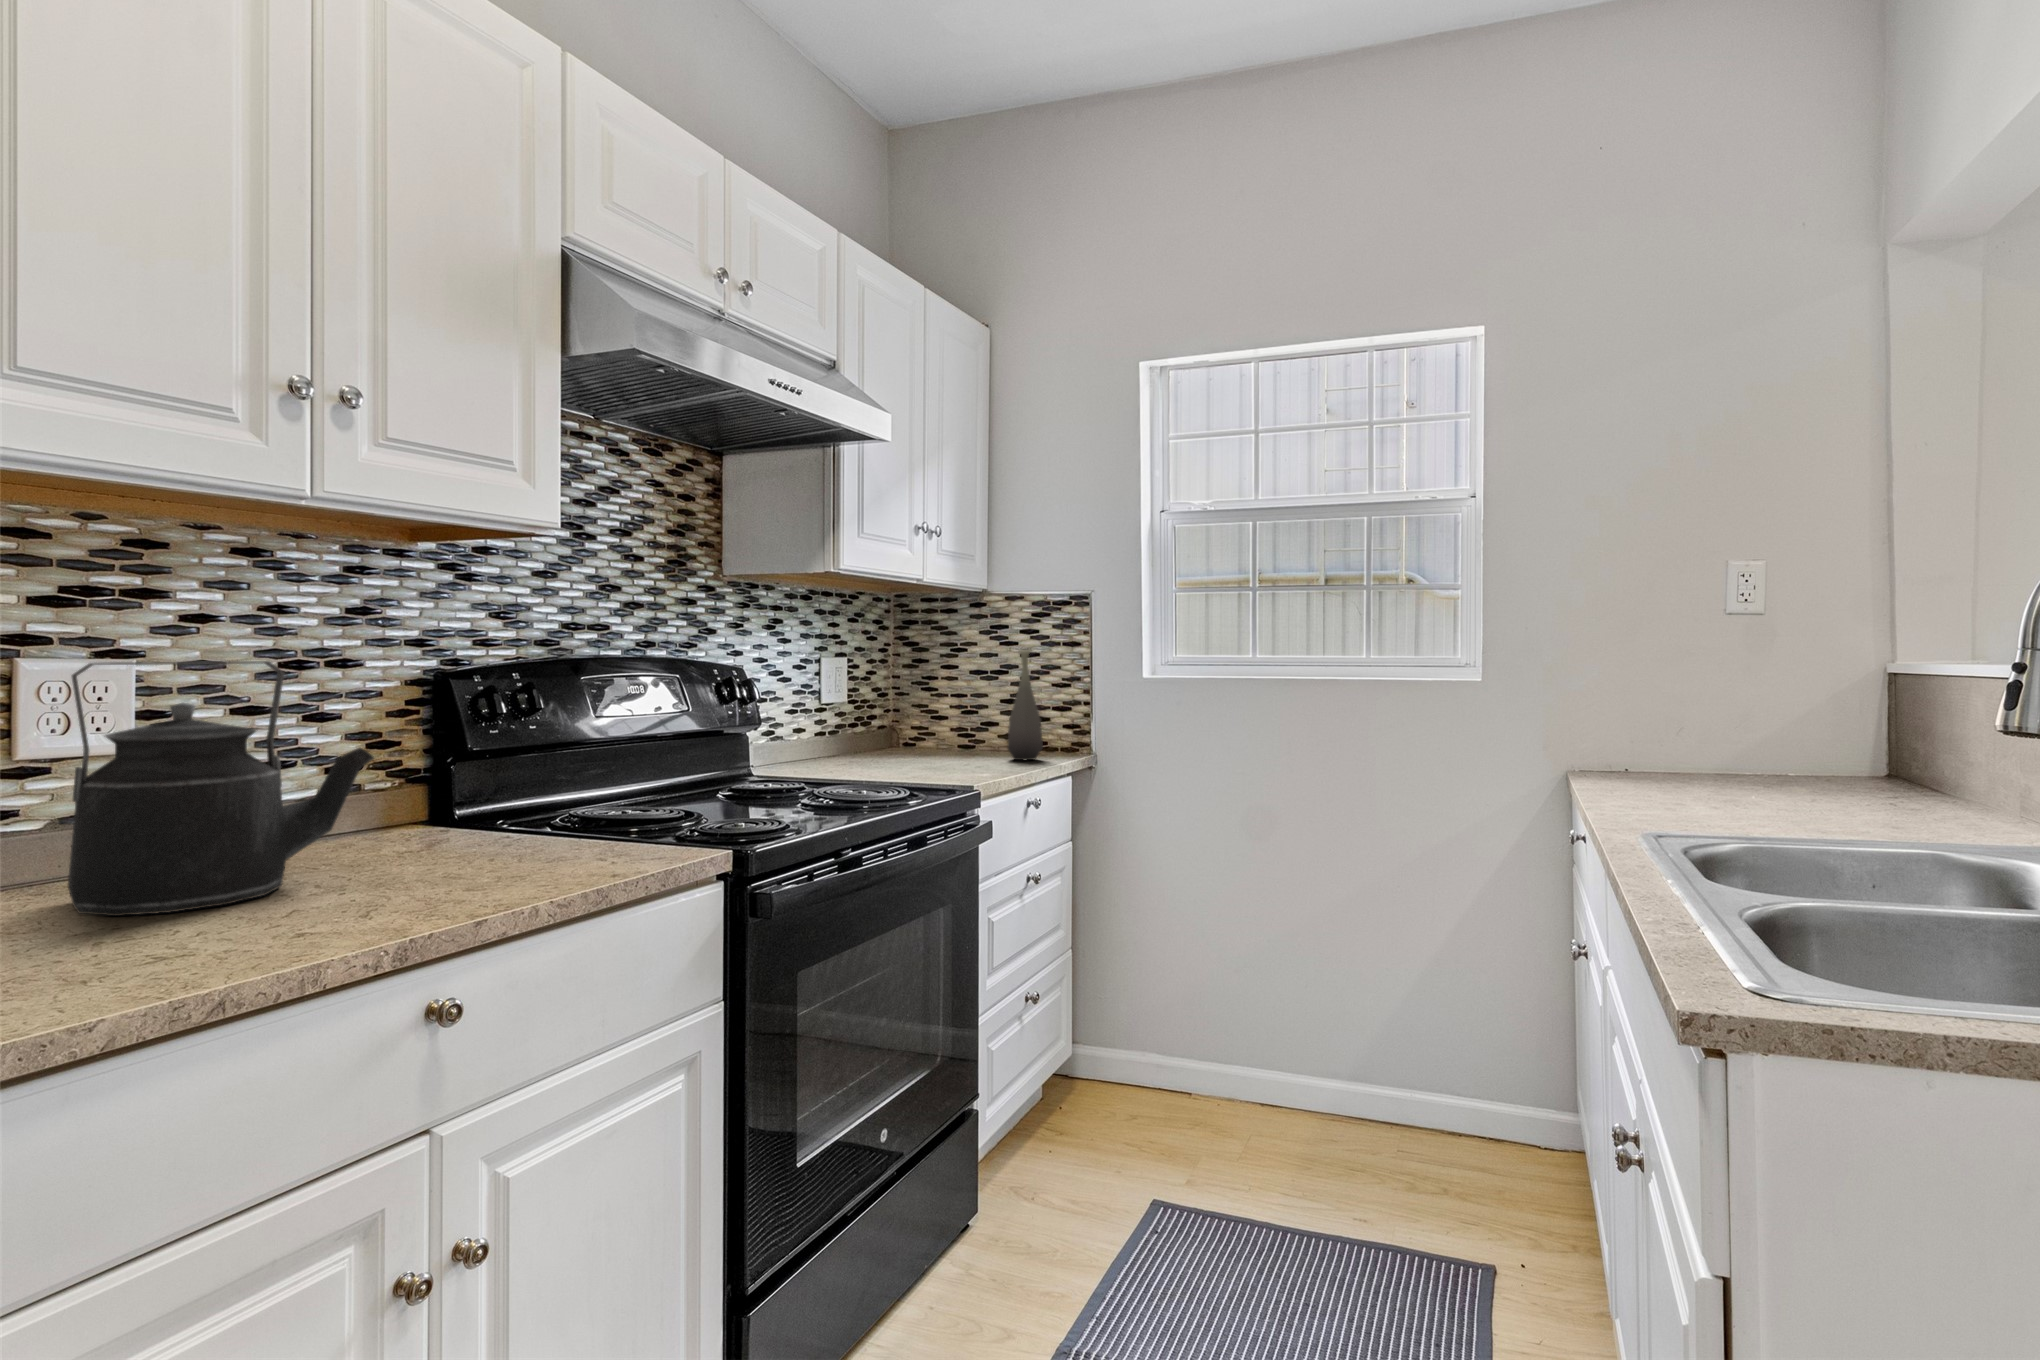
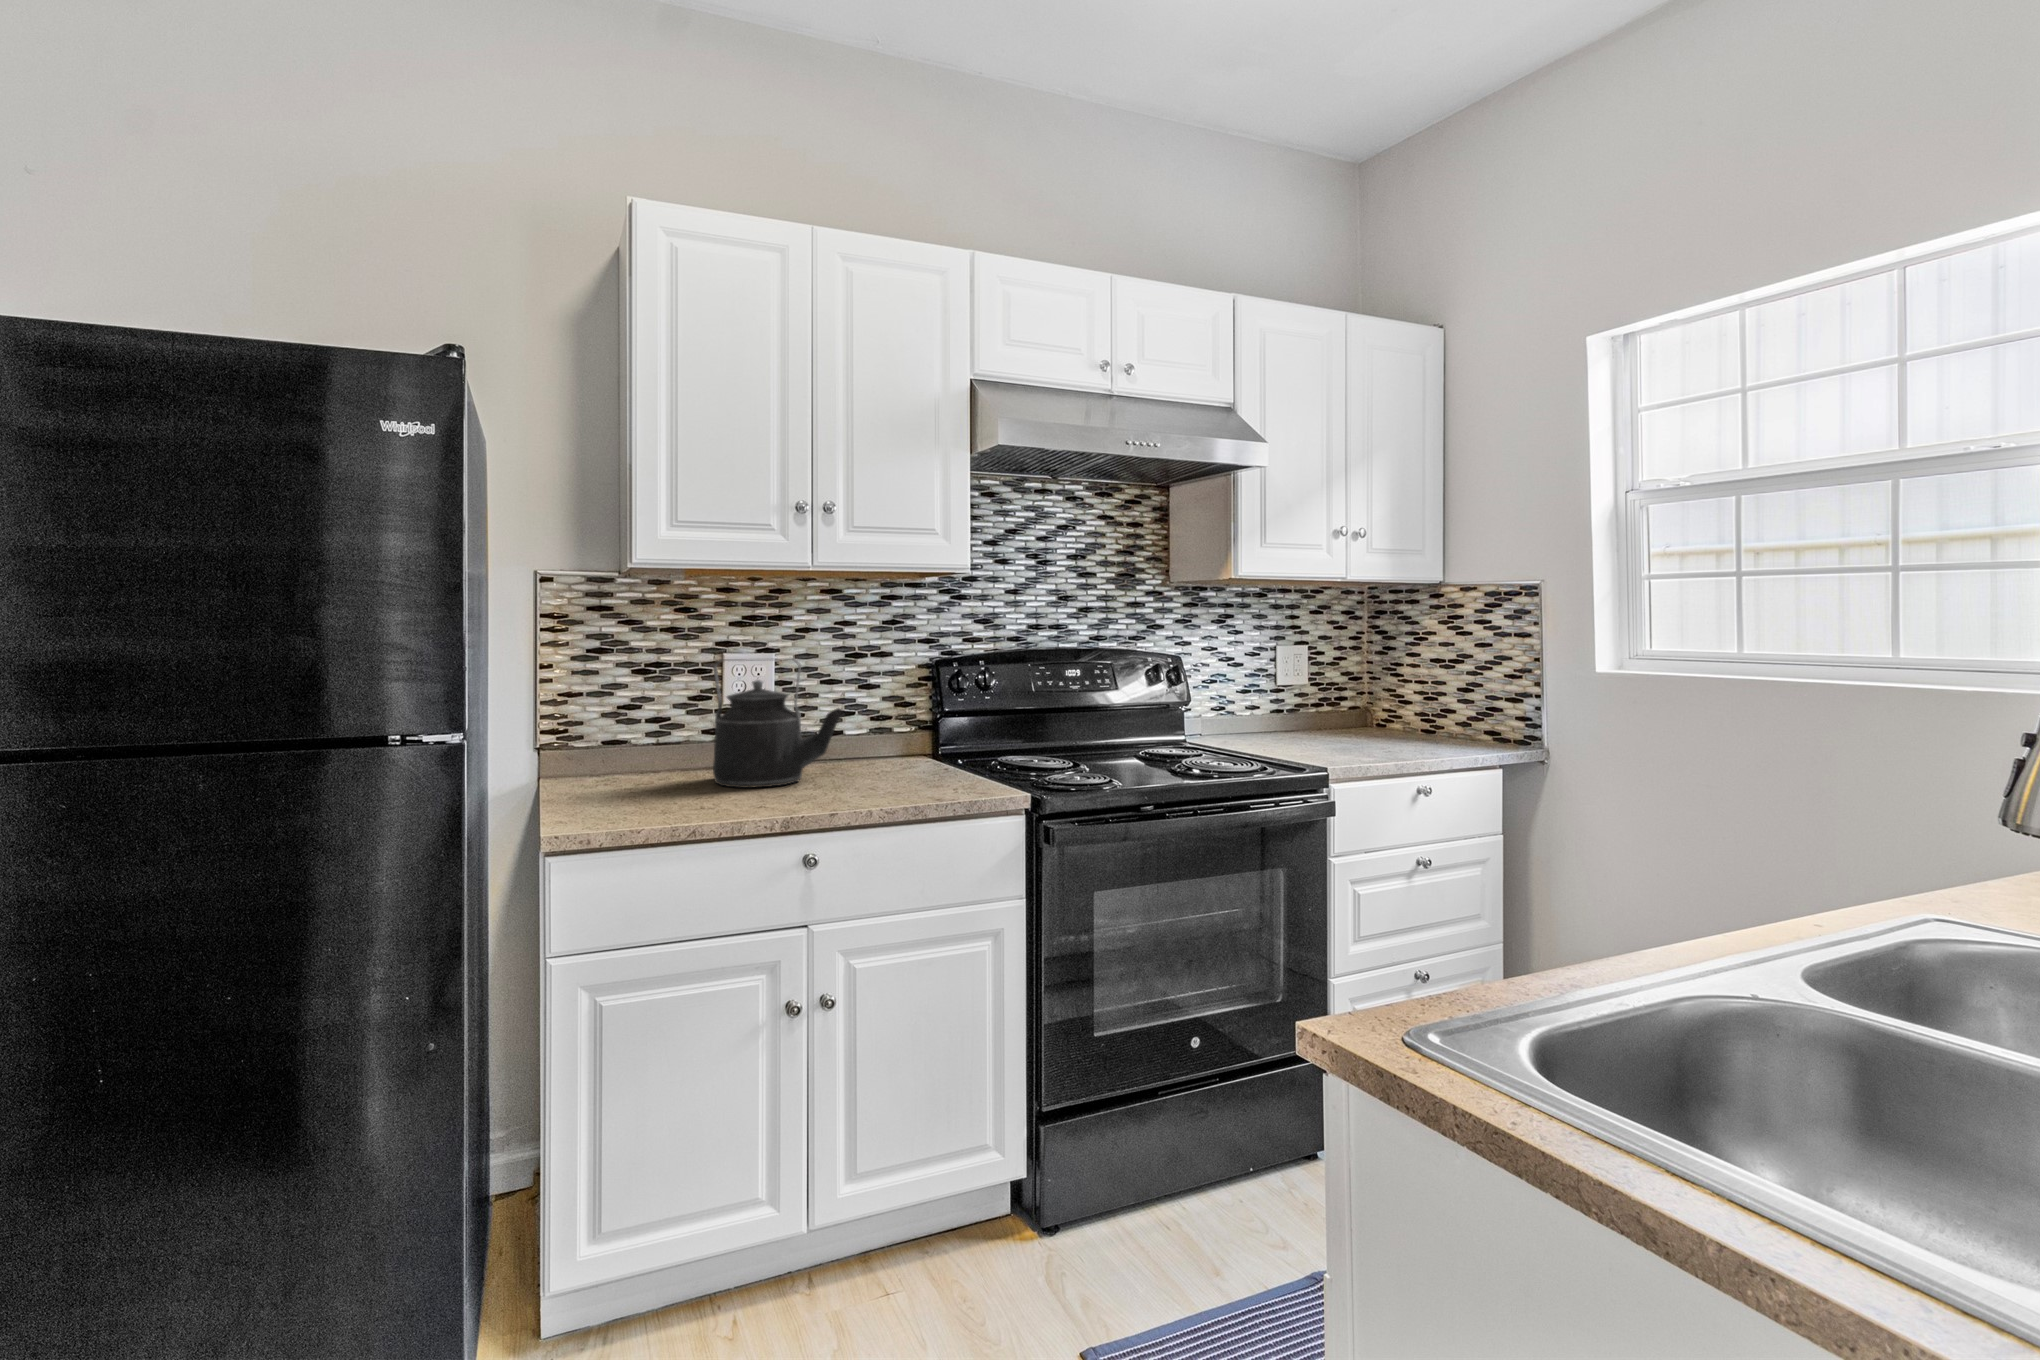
bottle: present [1008,650,1043,760] -> none [1431,642,1469,748]

